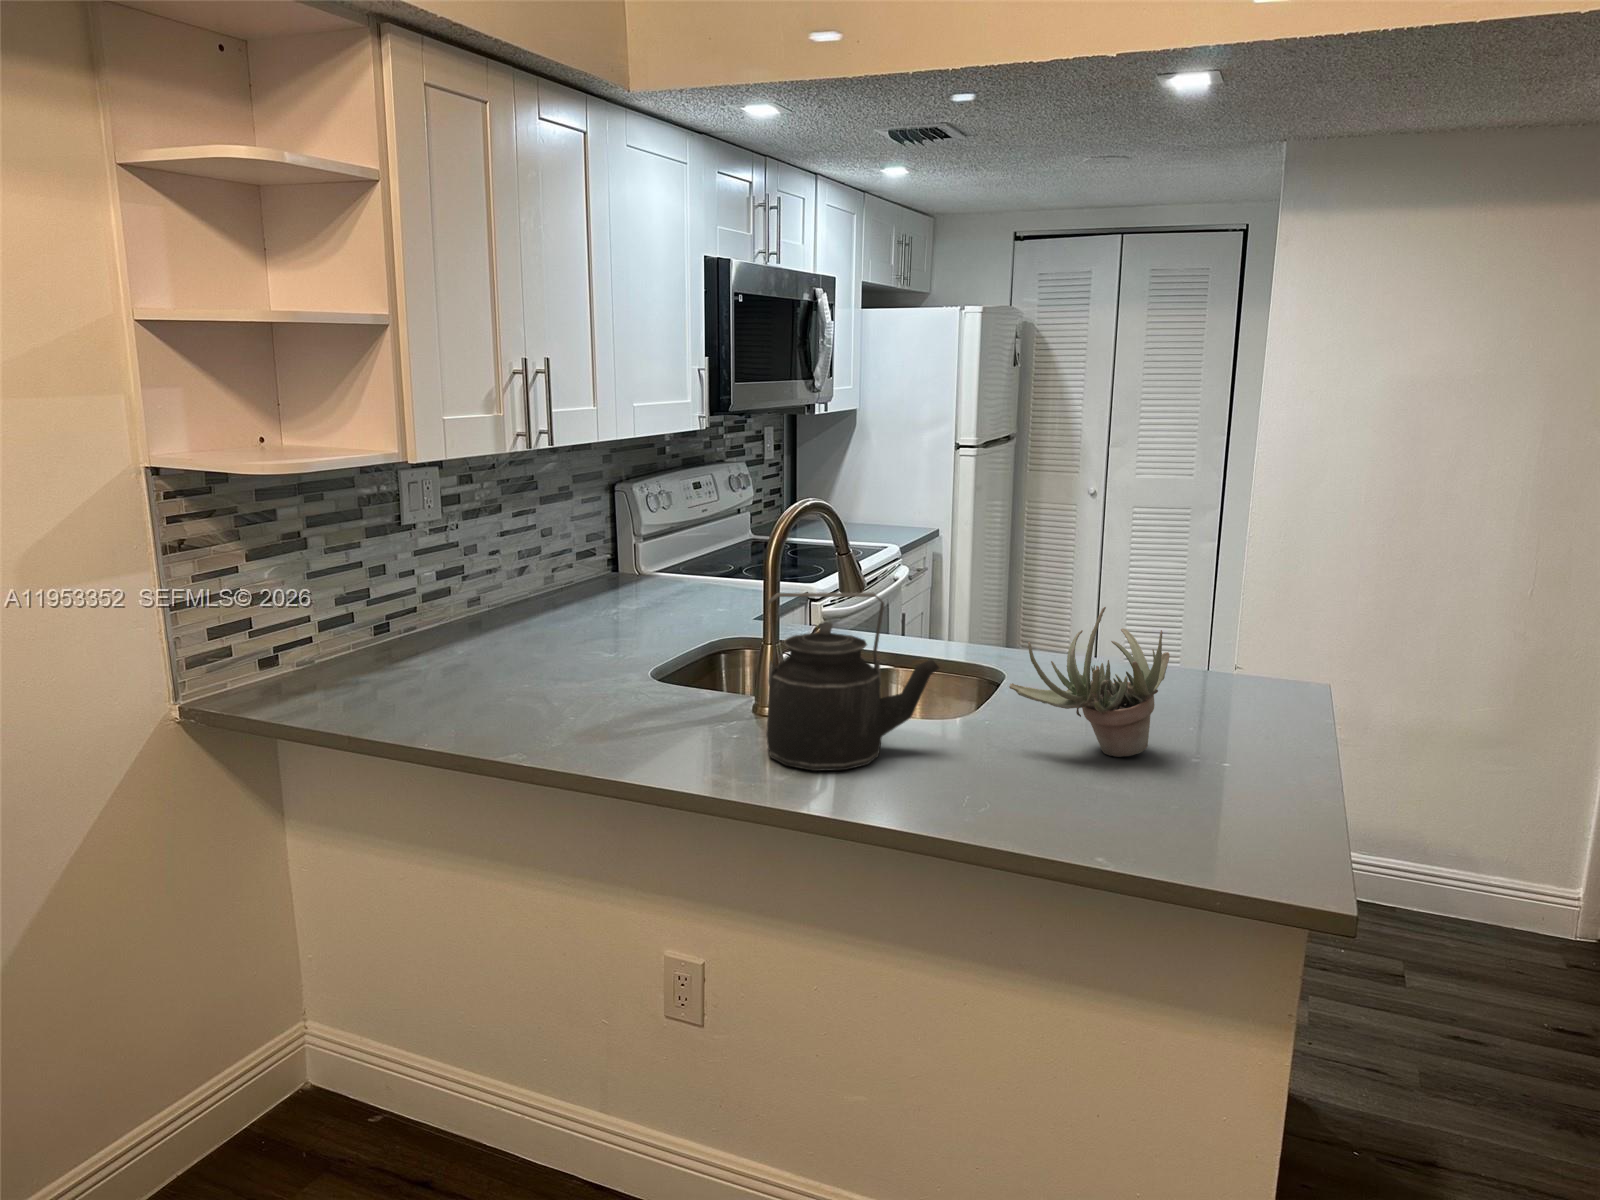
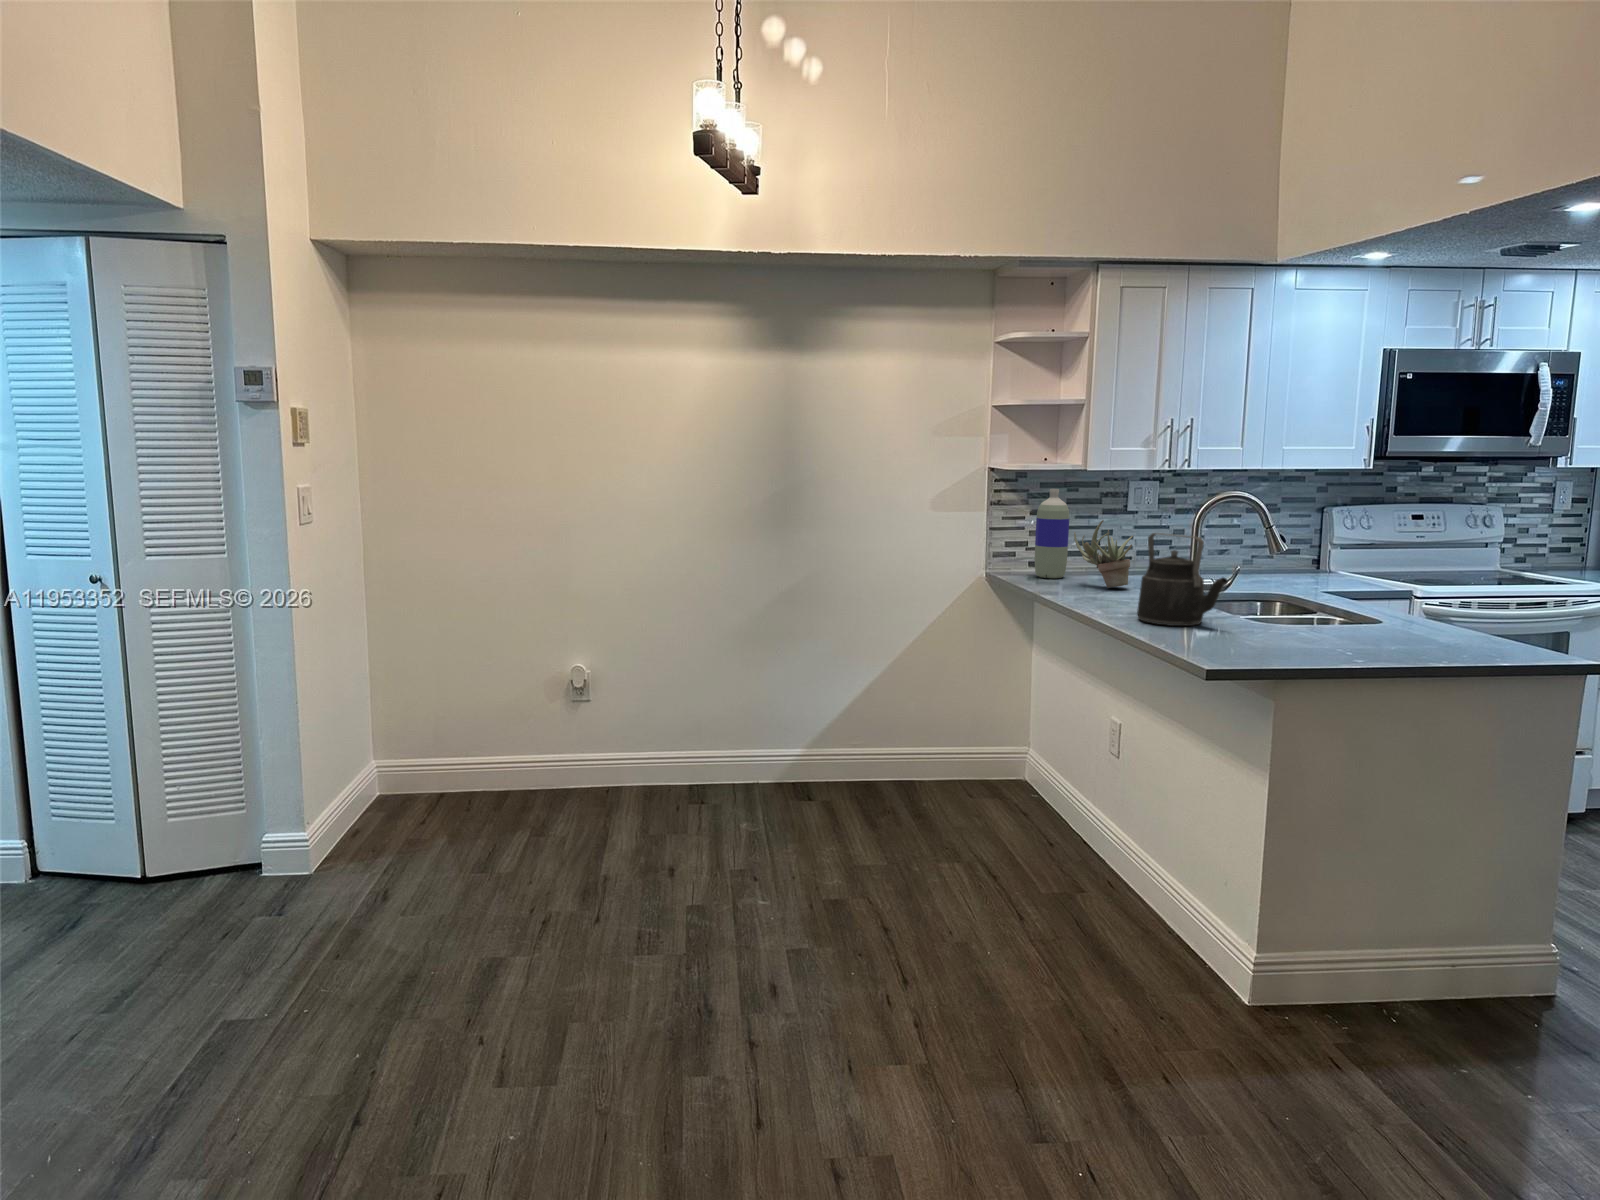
bottle: none [300,503,378,695] -> present [1035,489,1069,578]
succulent plant: present [1009,607,1170,757] -> present [1074,520,1133,588]

